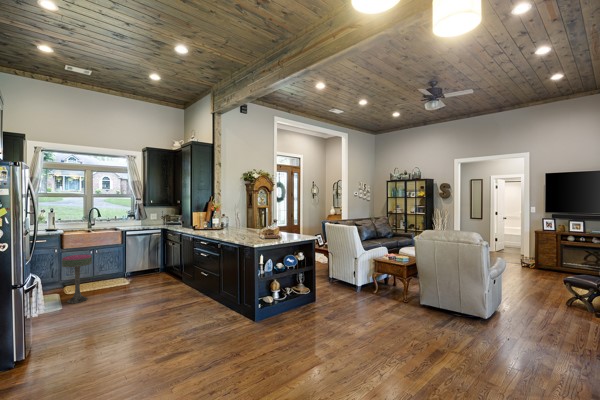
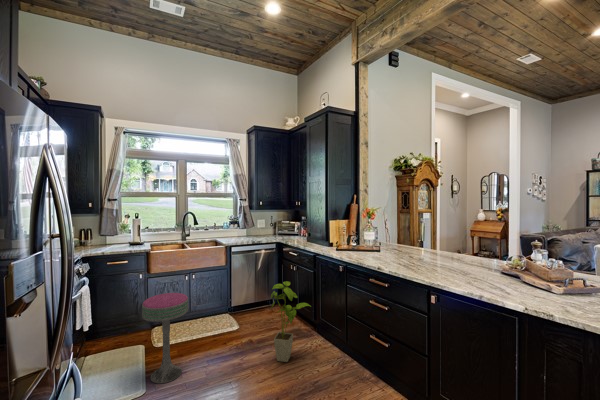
house plant: none [145,246,172,292] -> present [271,281,311,362]

